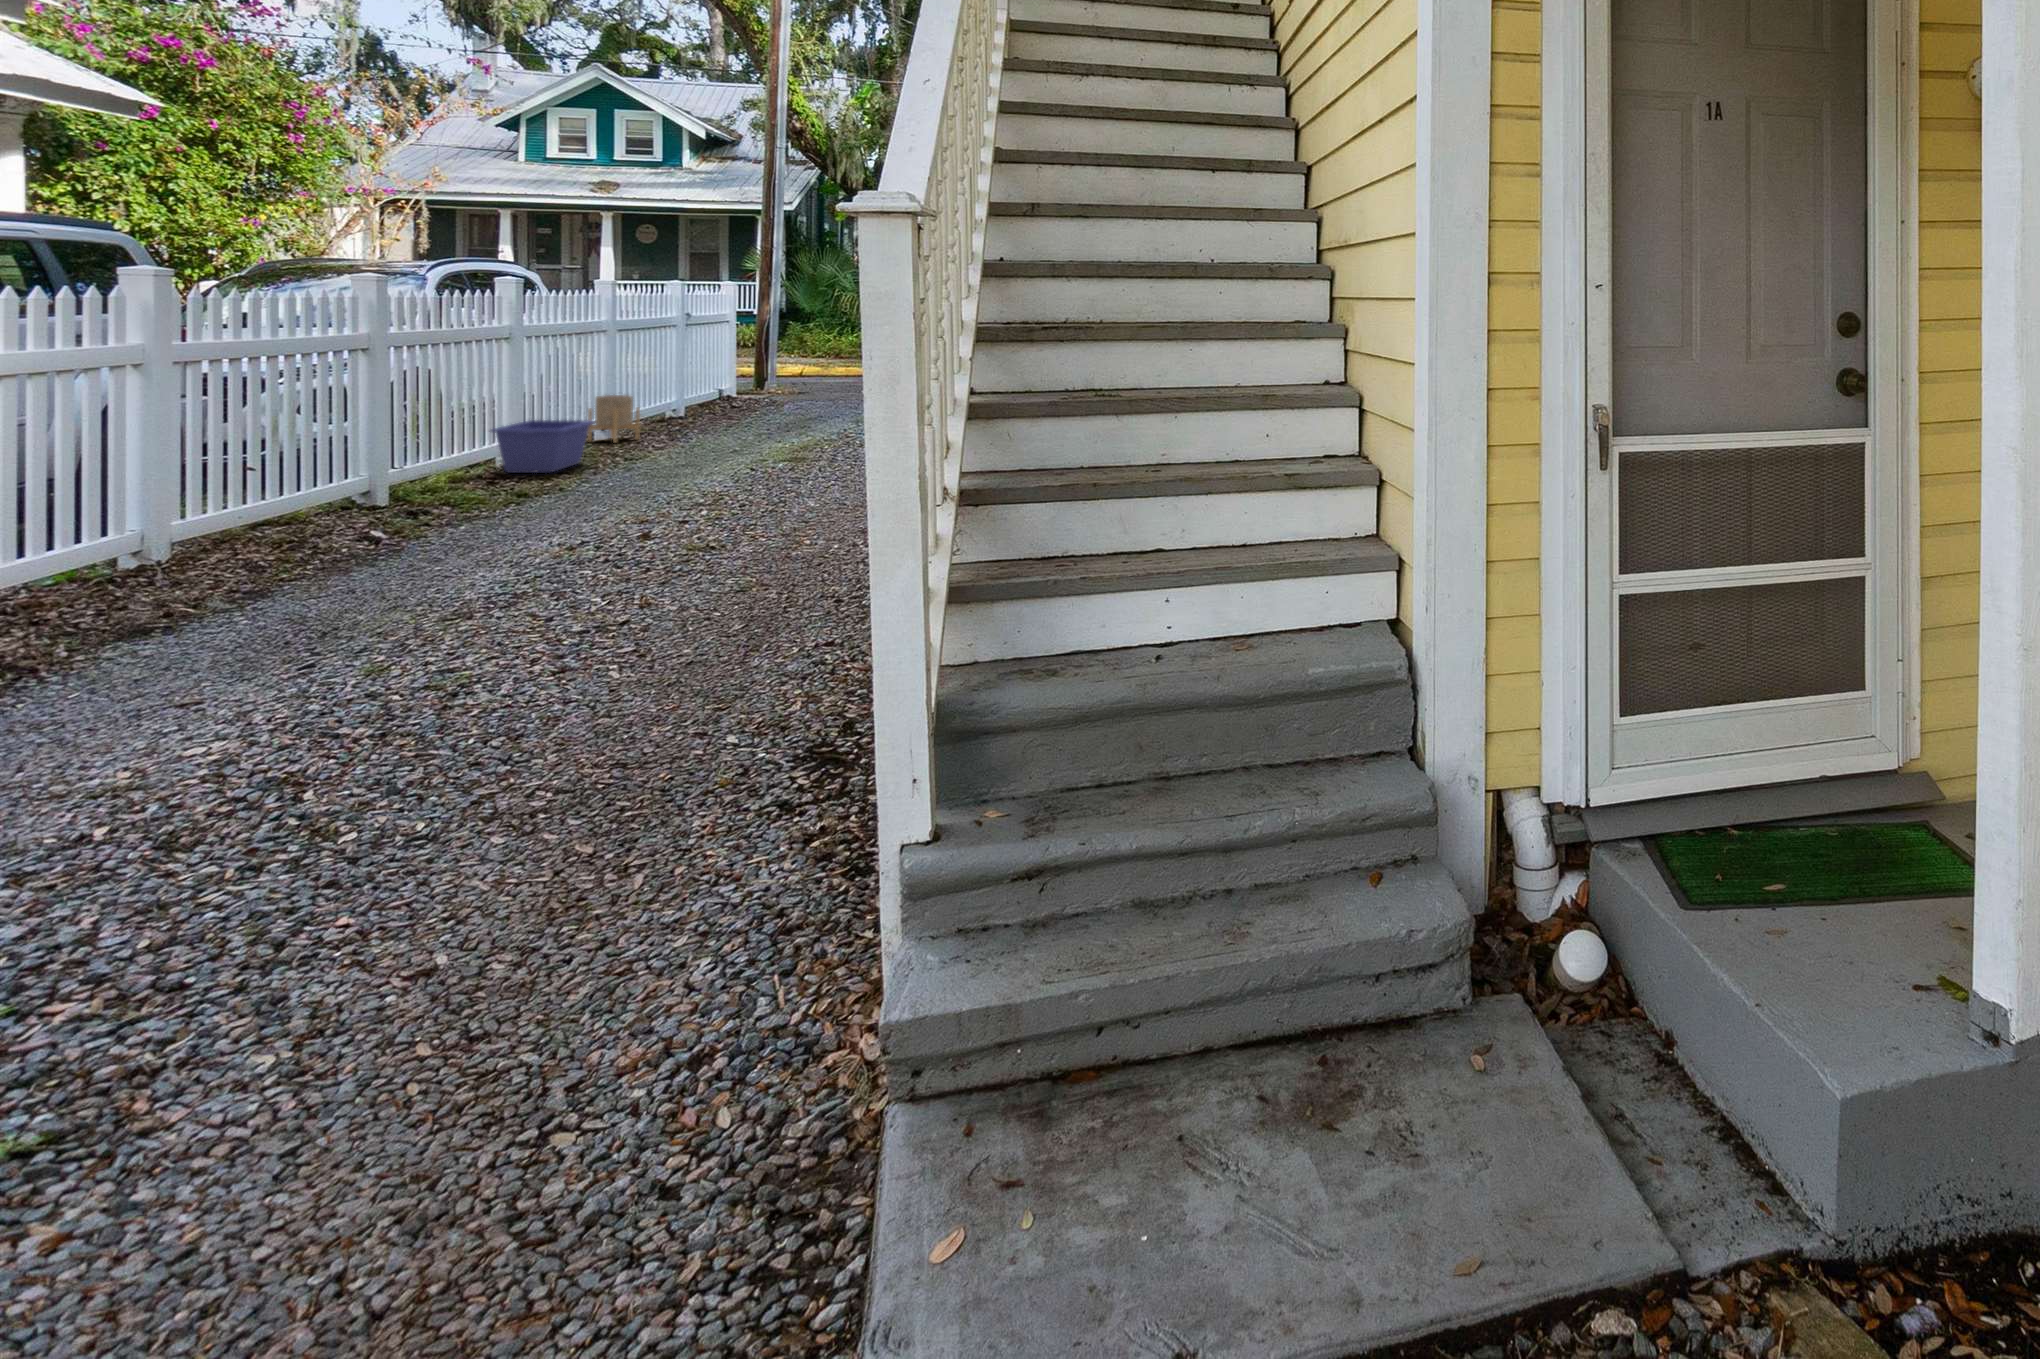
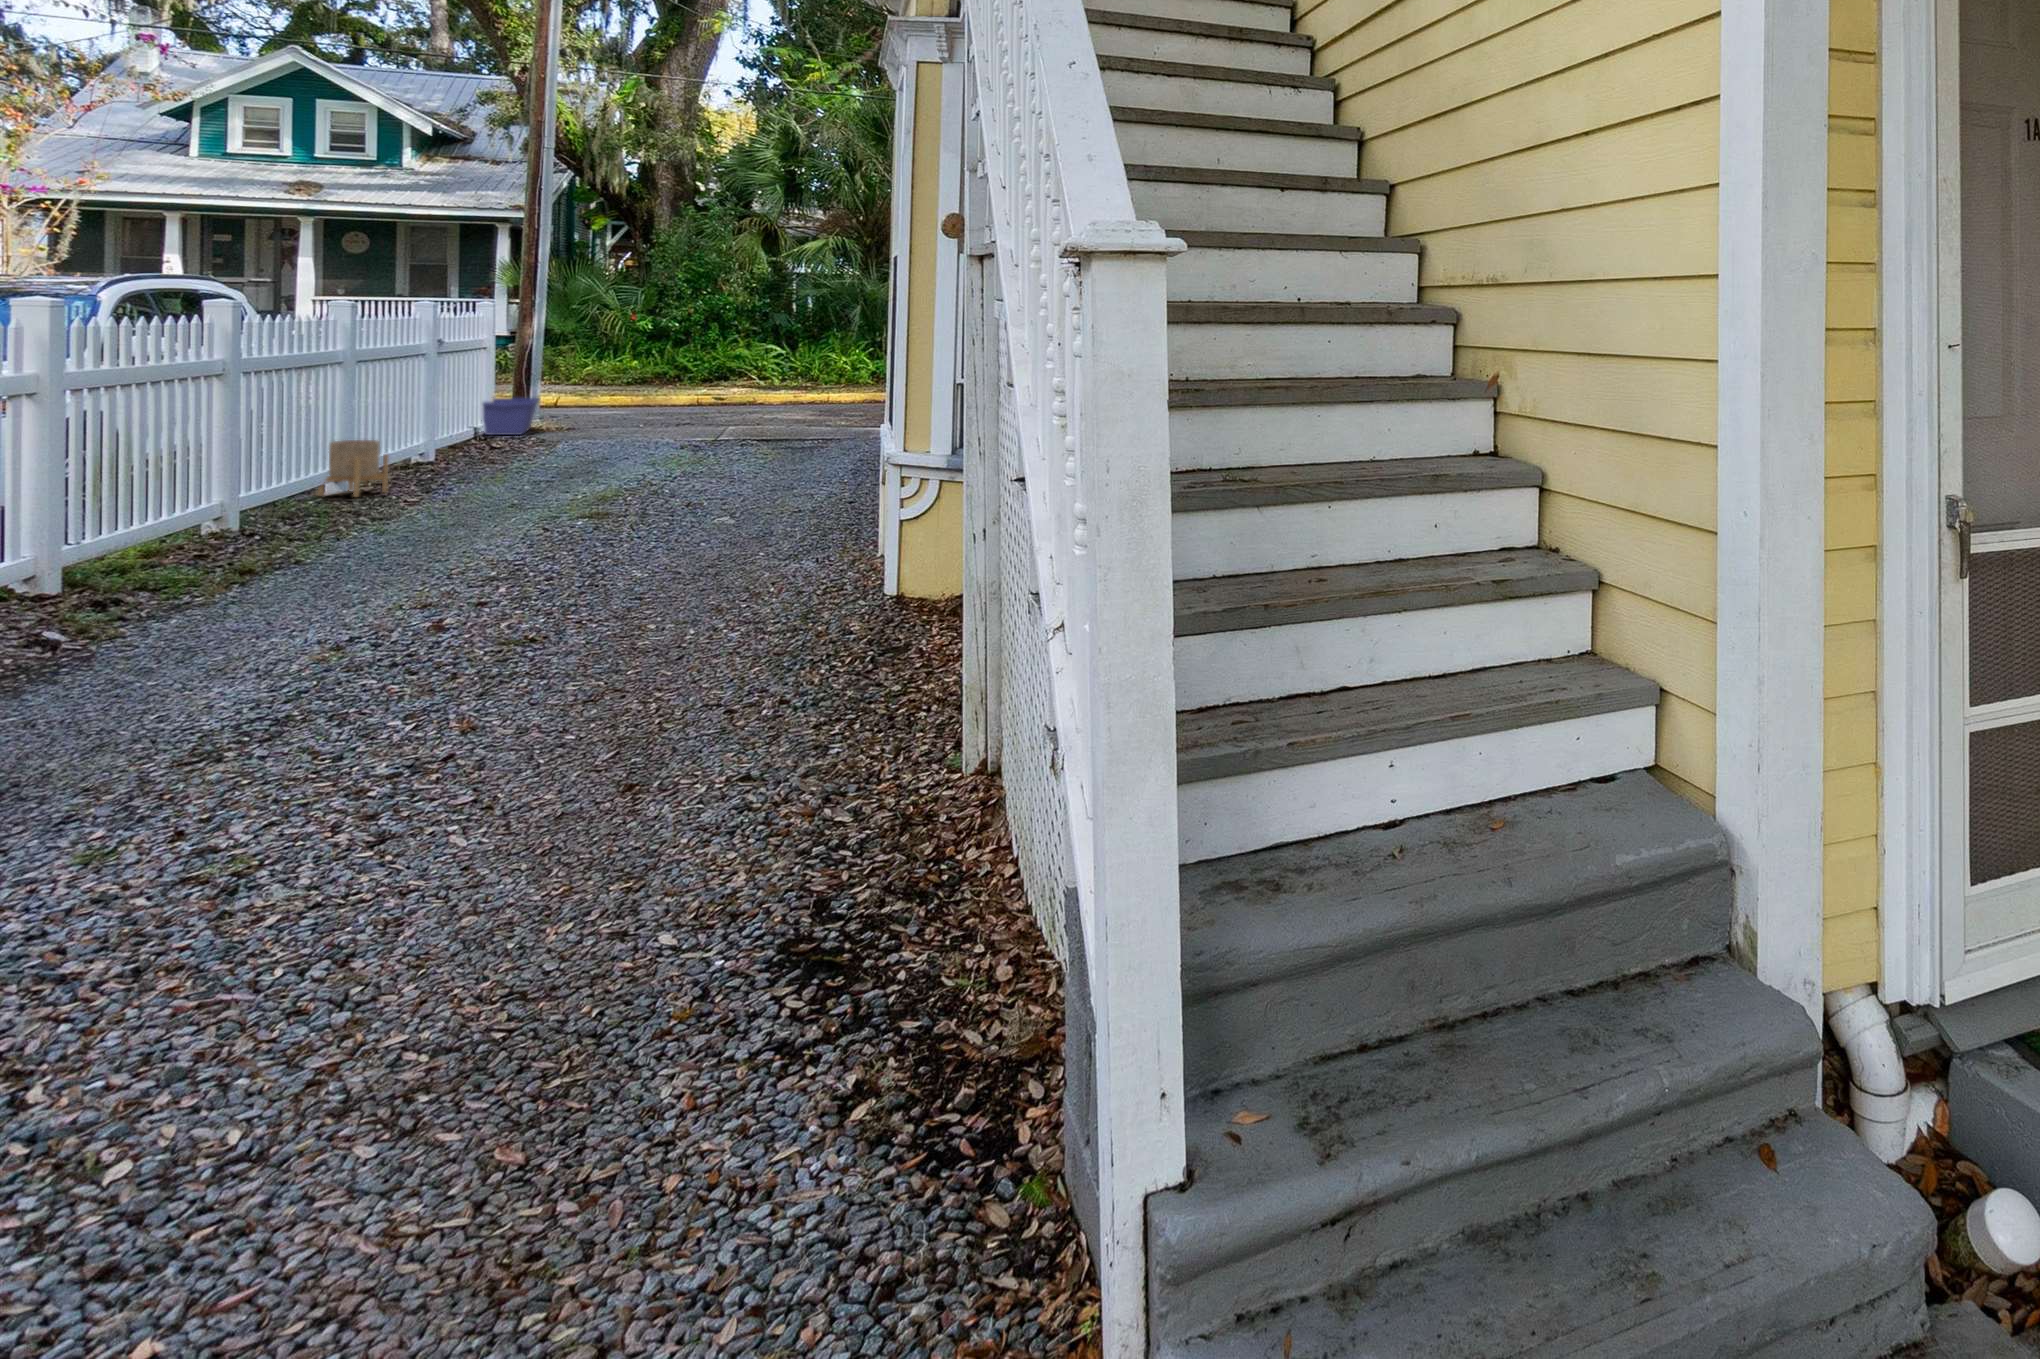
storage bin: present [491,420,595,473] -> present [483,398,539,435]

